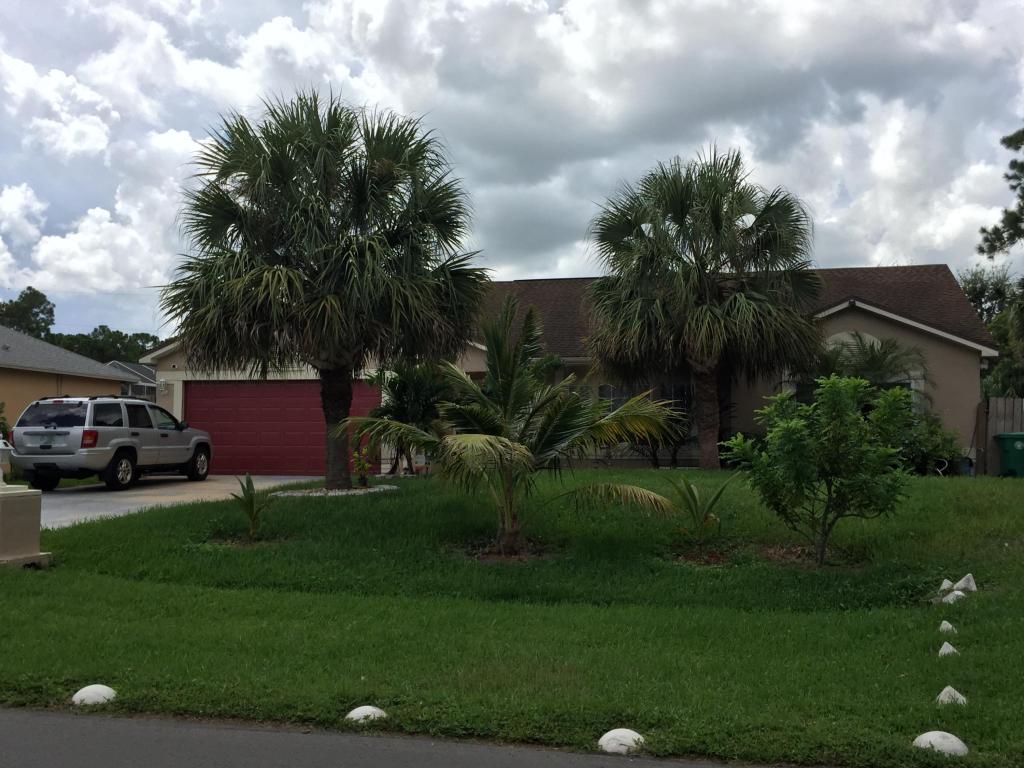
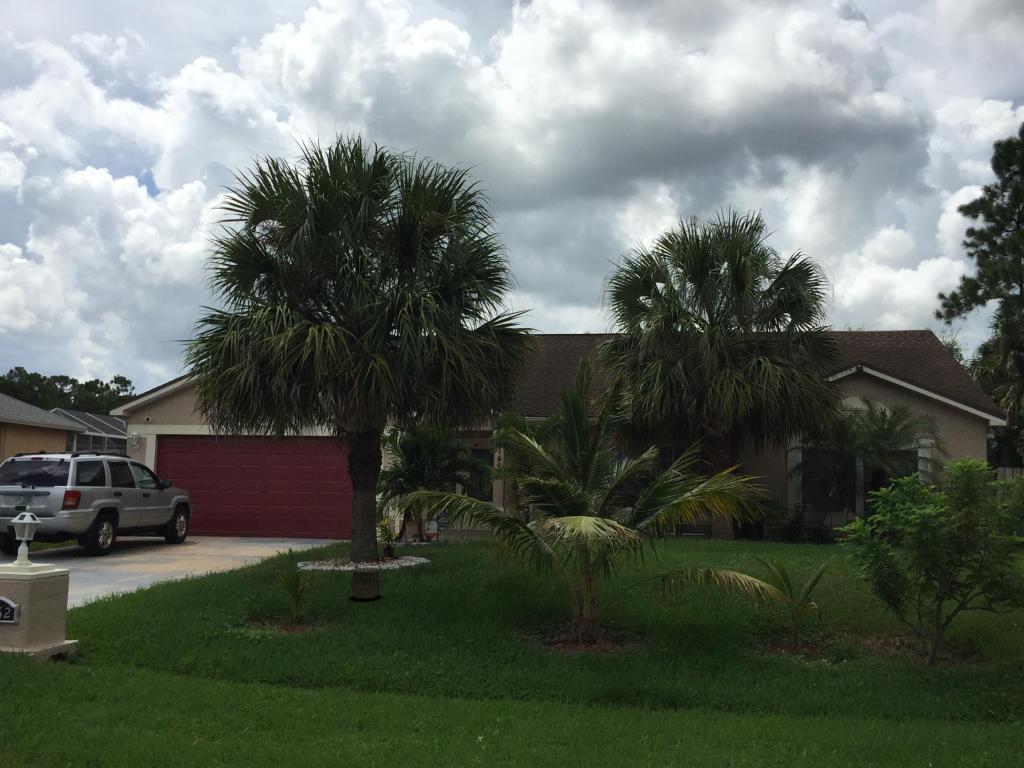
woven basket: none [304,492,334,520] -> present [351,567,382,598]

